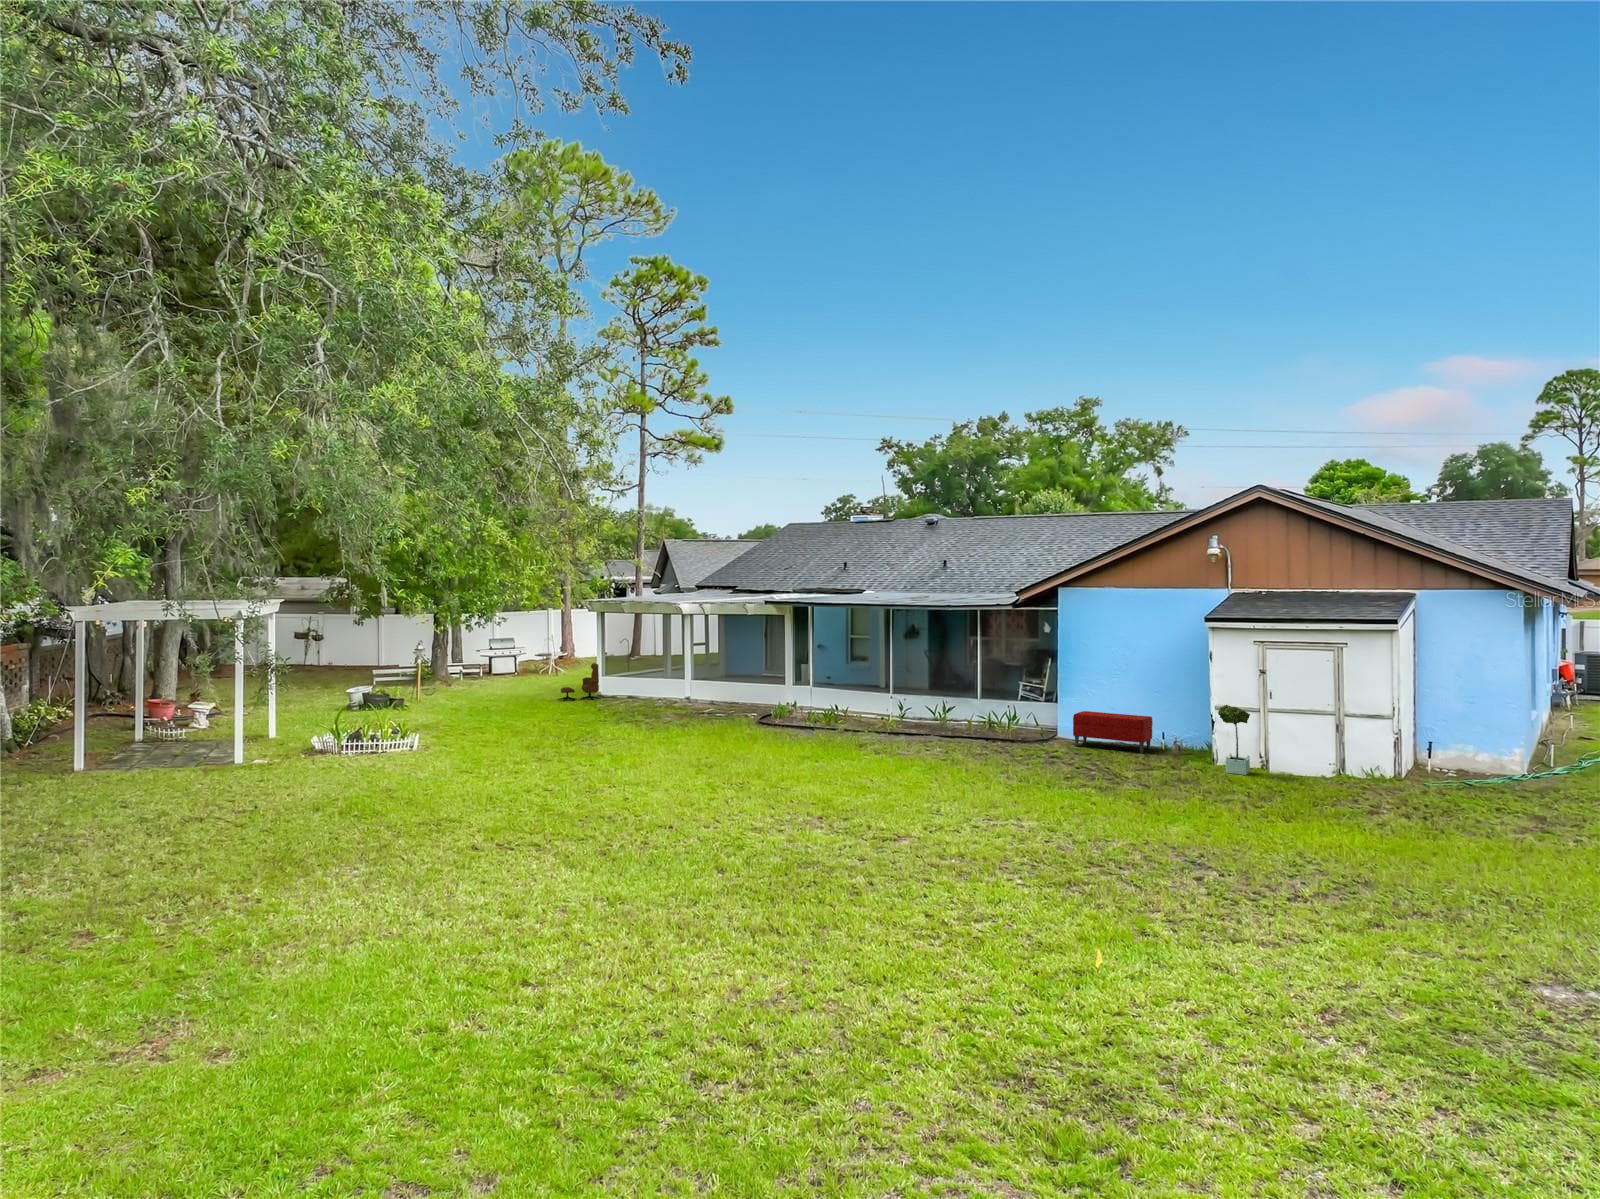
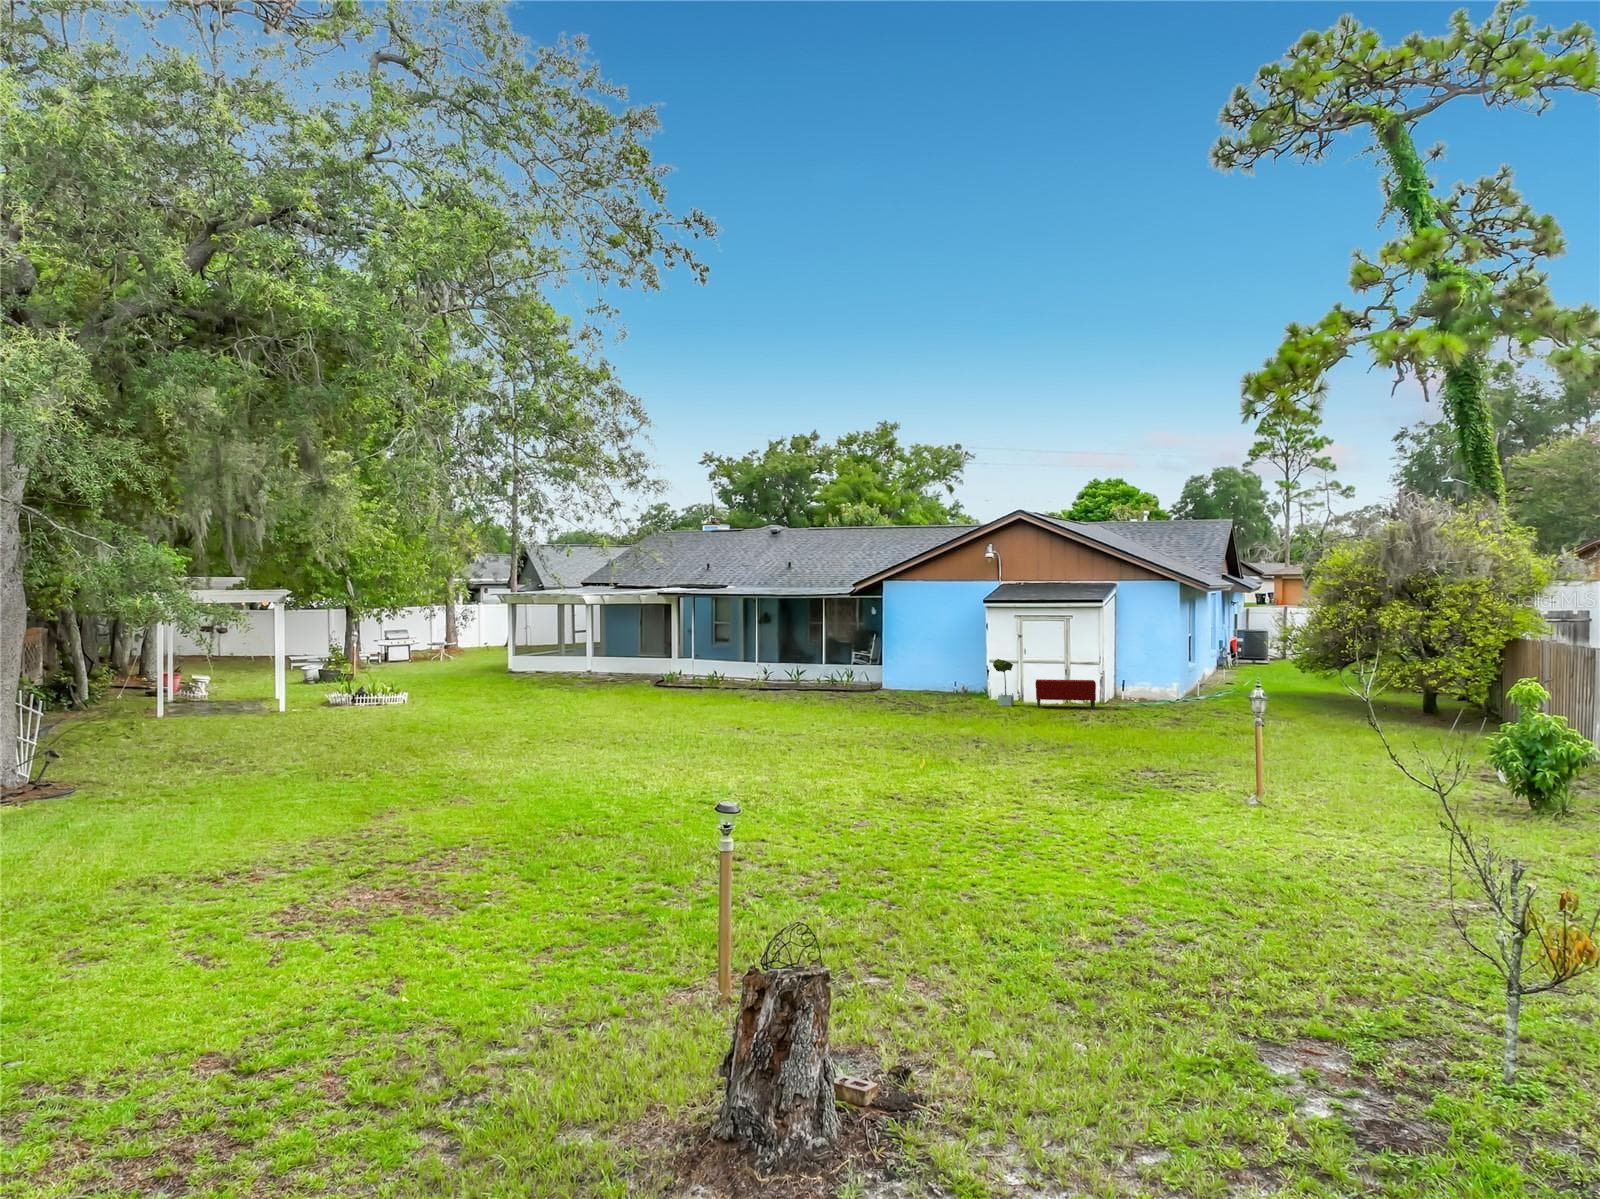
lounge chair: present [558,663,600,701] -> none [444,658,484,691]
bench: present [1073,711,1153,753] -> present [1035,679,1096,709]

